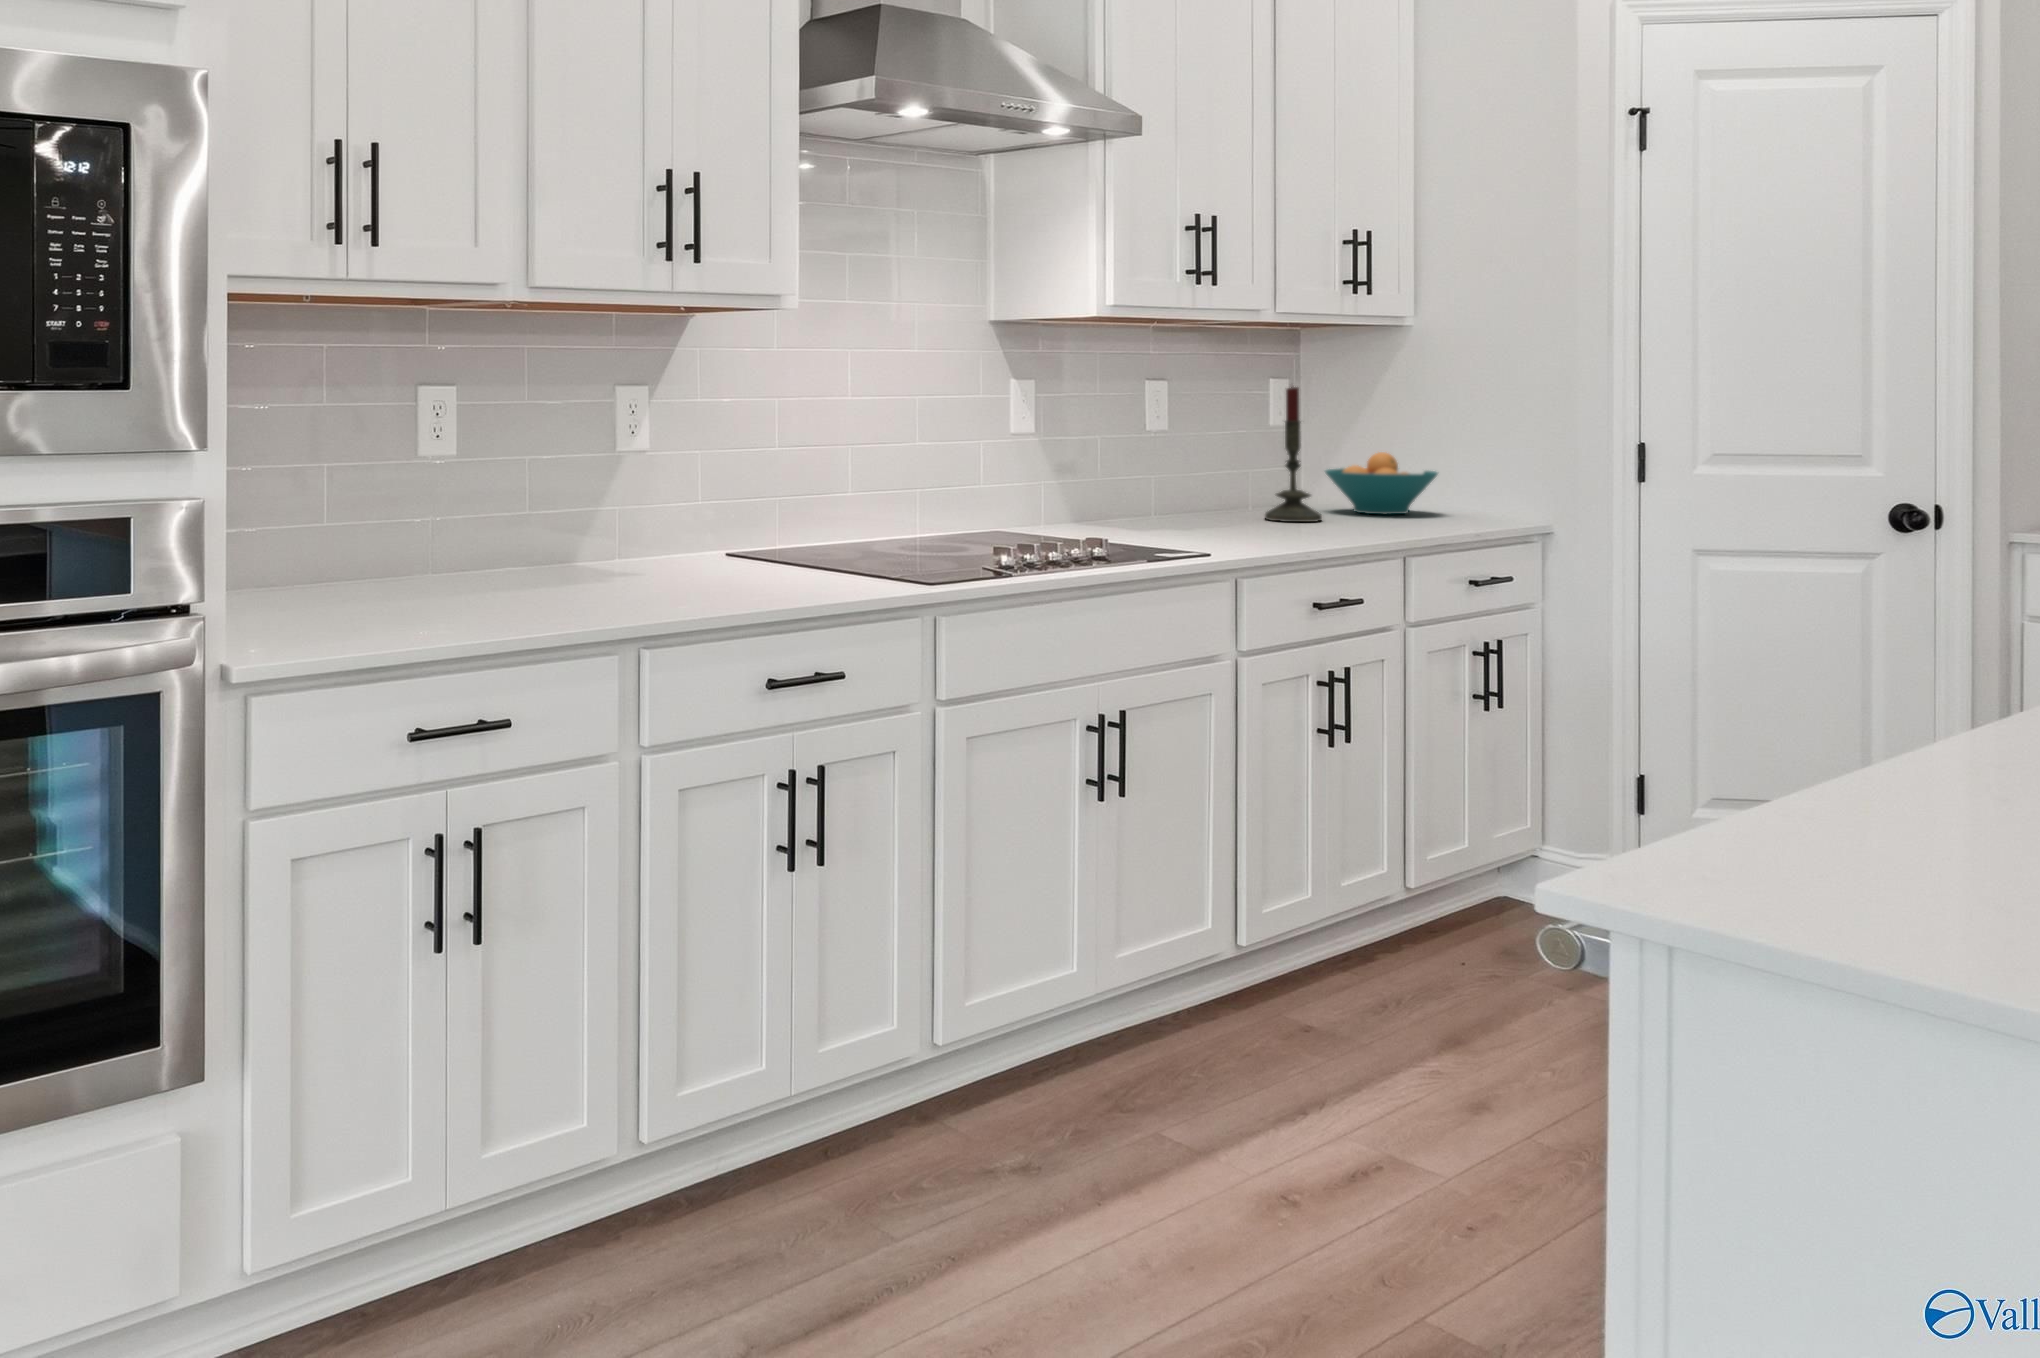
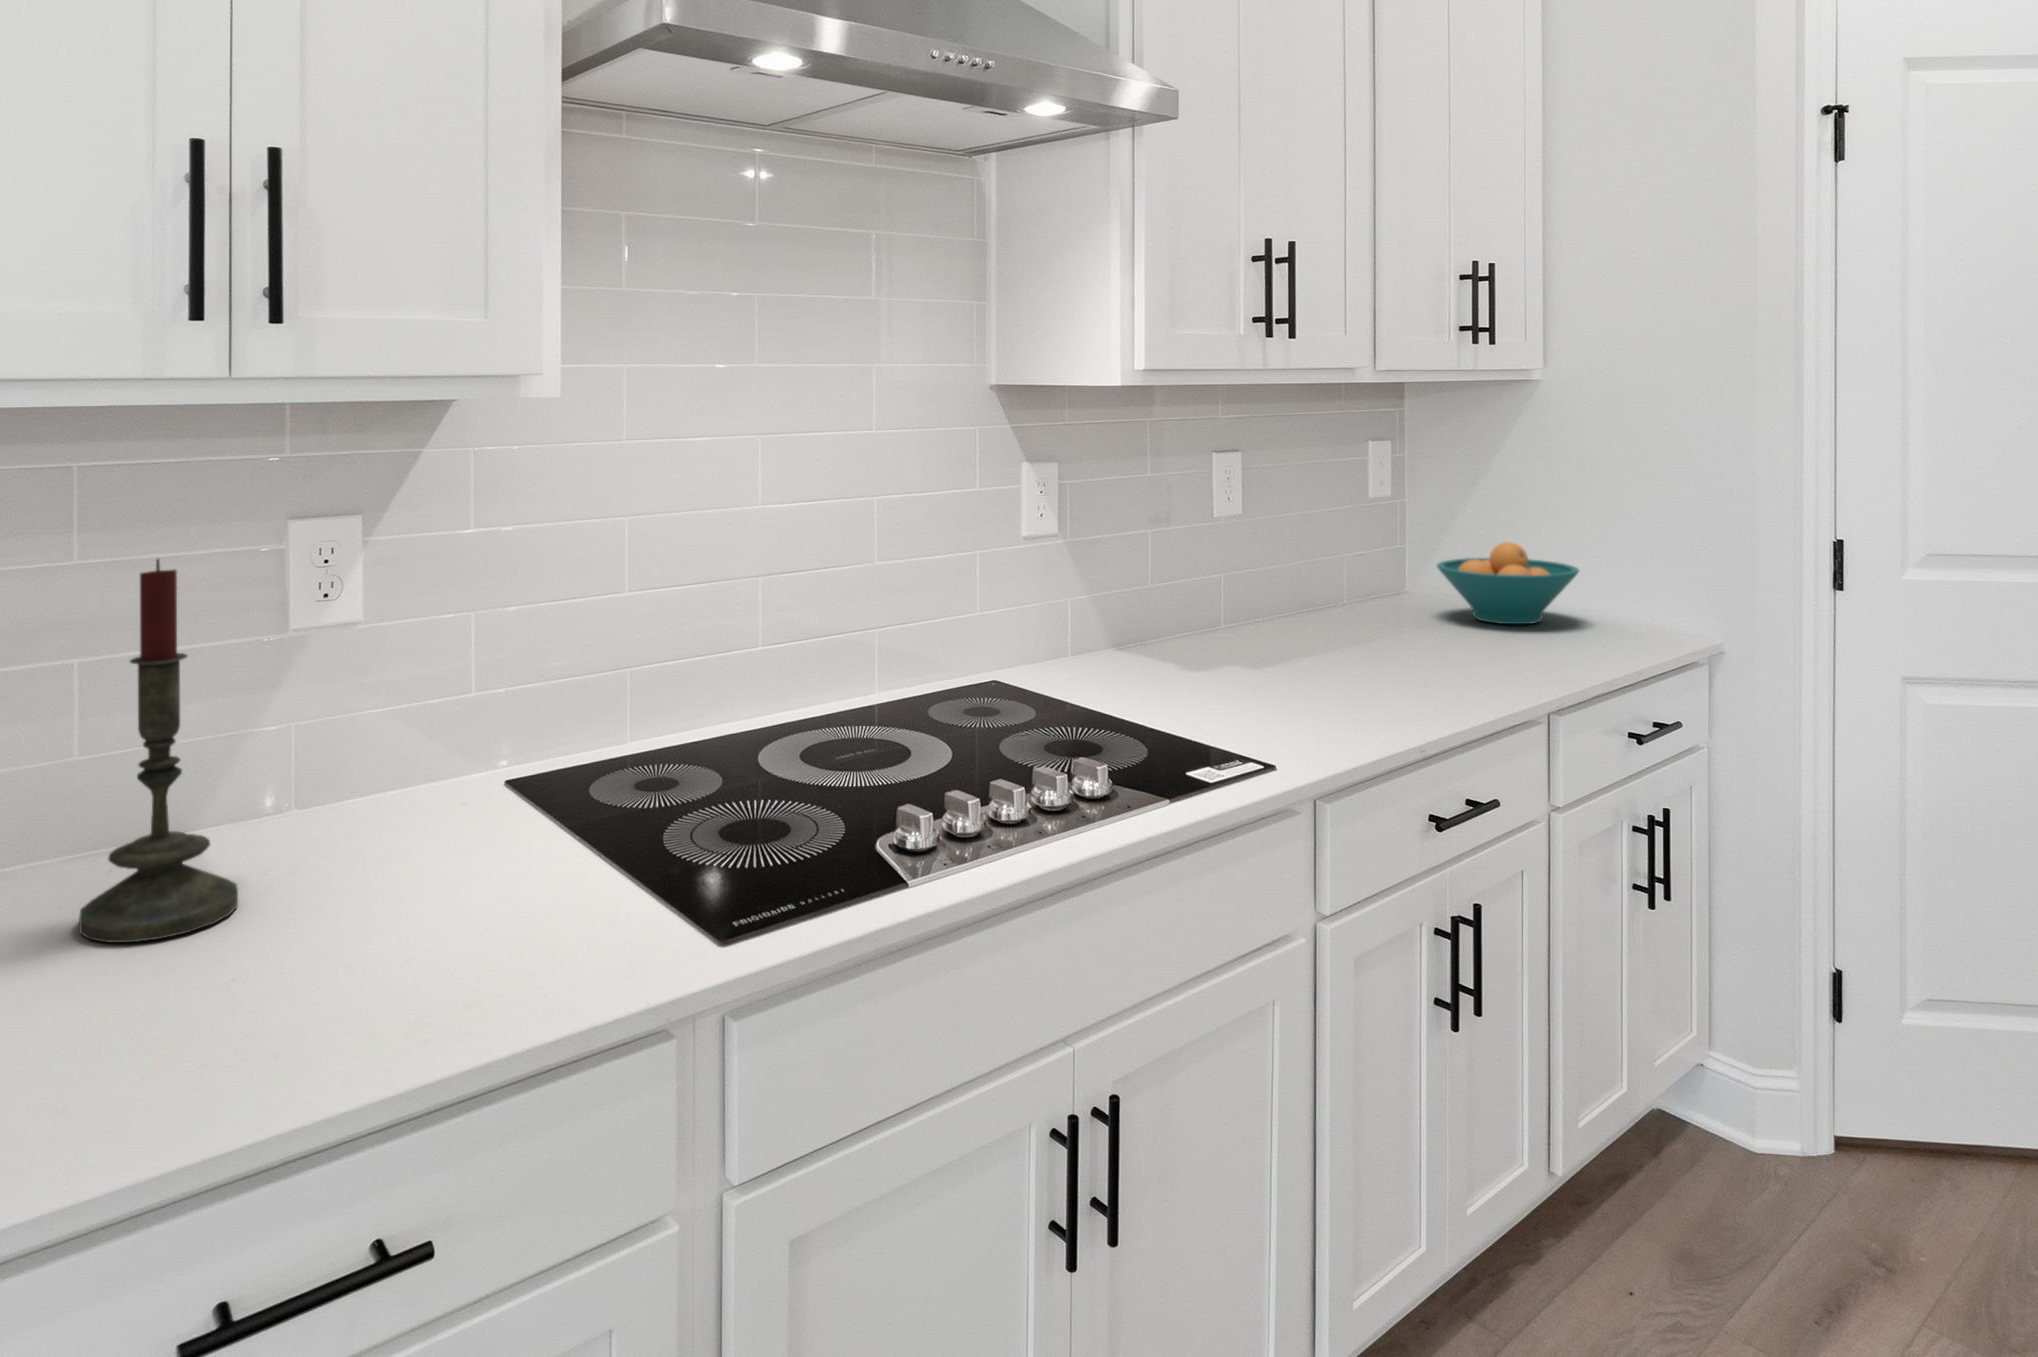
candle: present [1265,387,1322,522] -> present [79,559,238,942]

